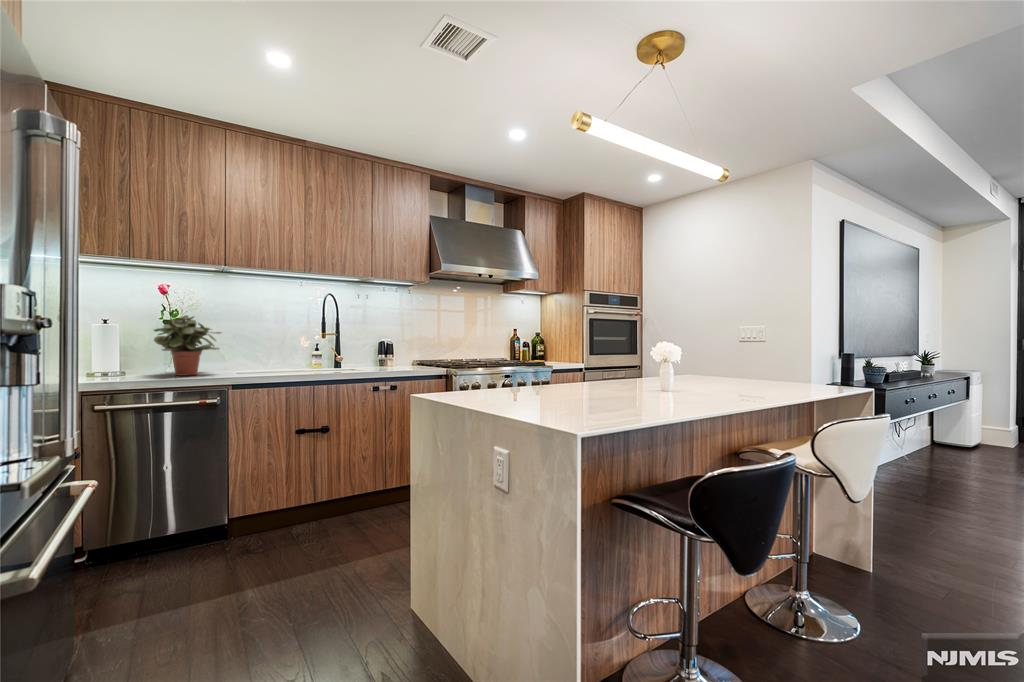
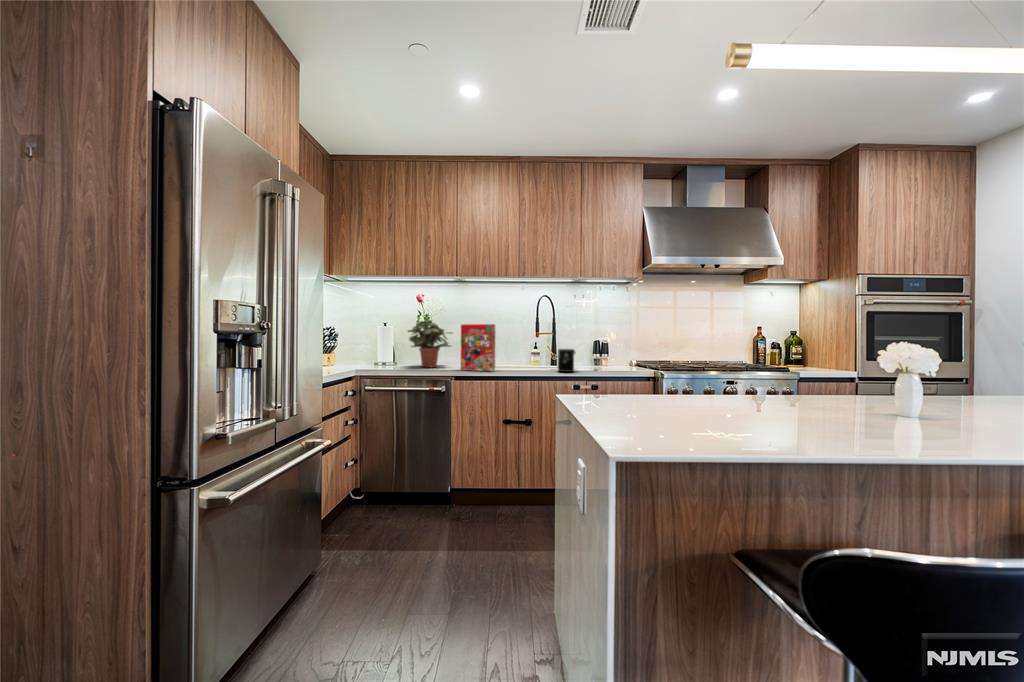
cereal box: none [238,323,284,377] -> present [461,324,495,371]
coffee maker: none [354,350,394,374] -> present [558,349,575,372]

